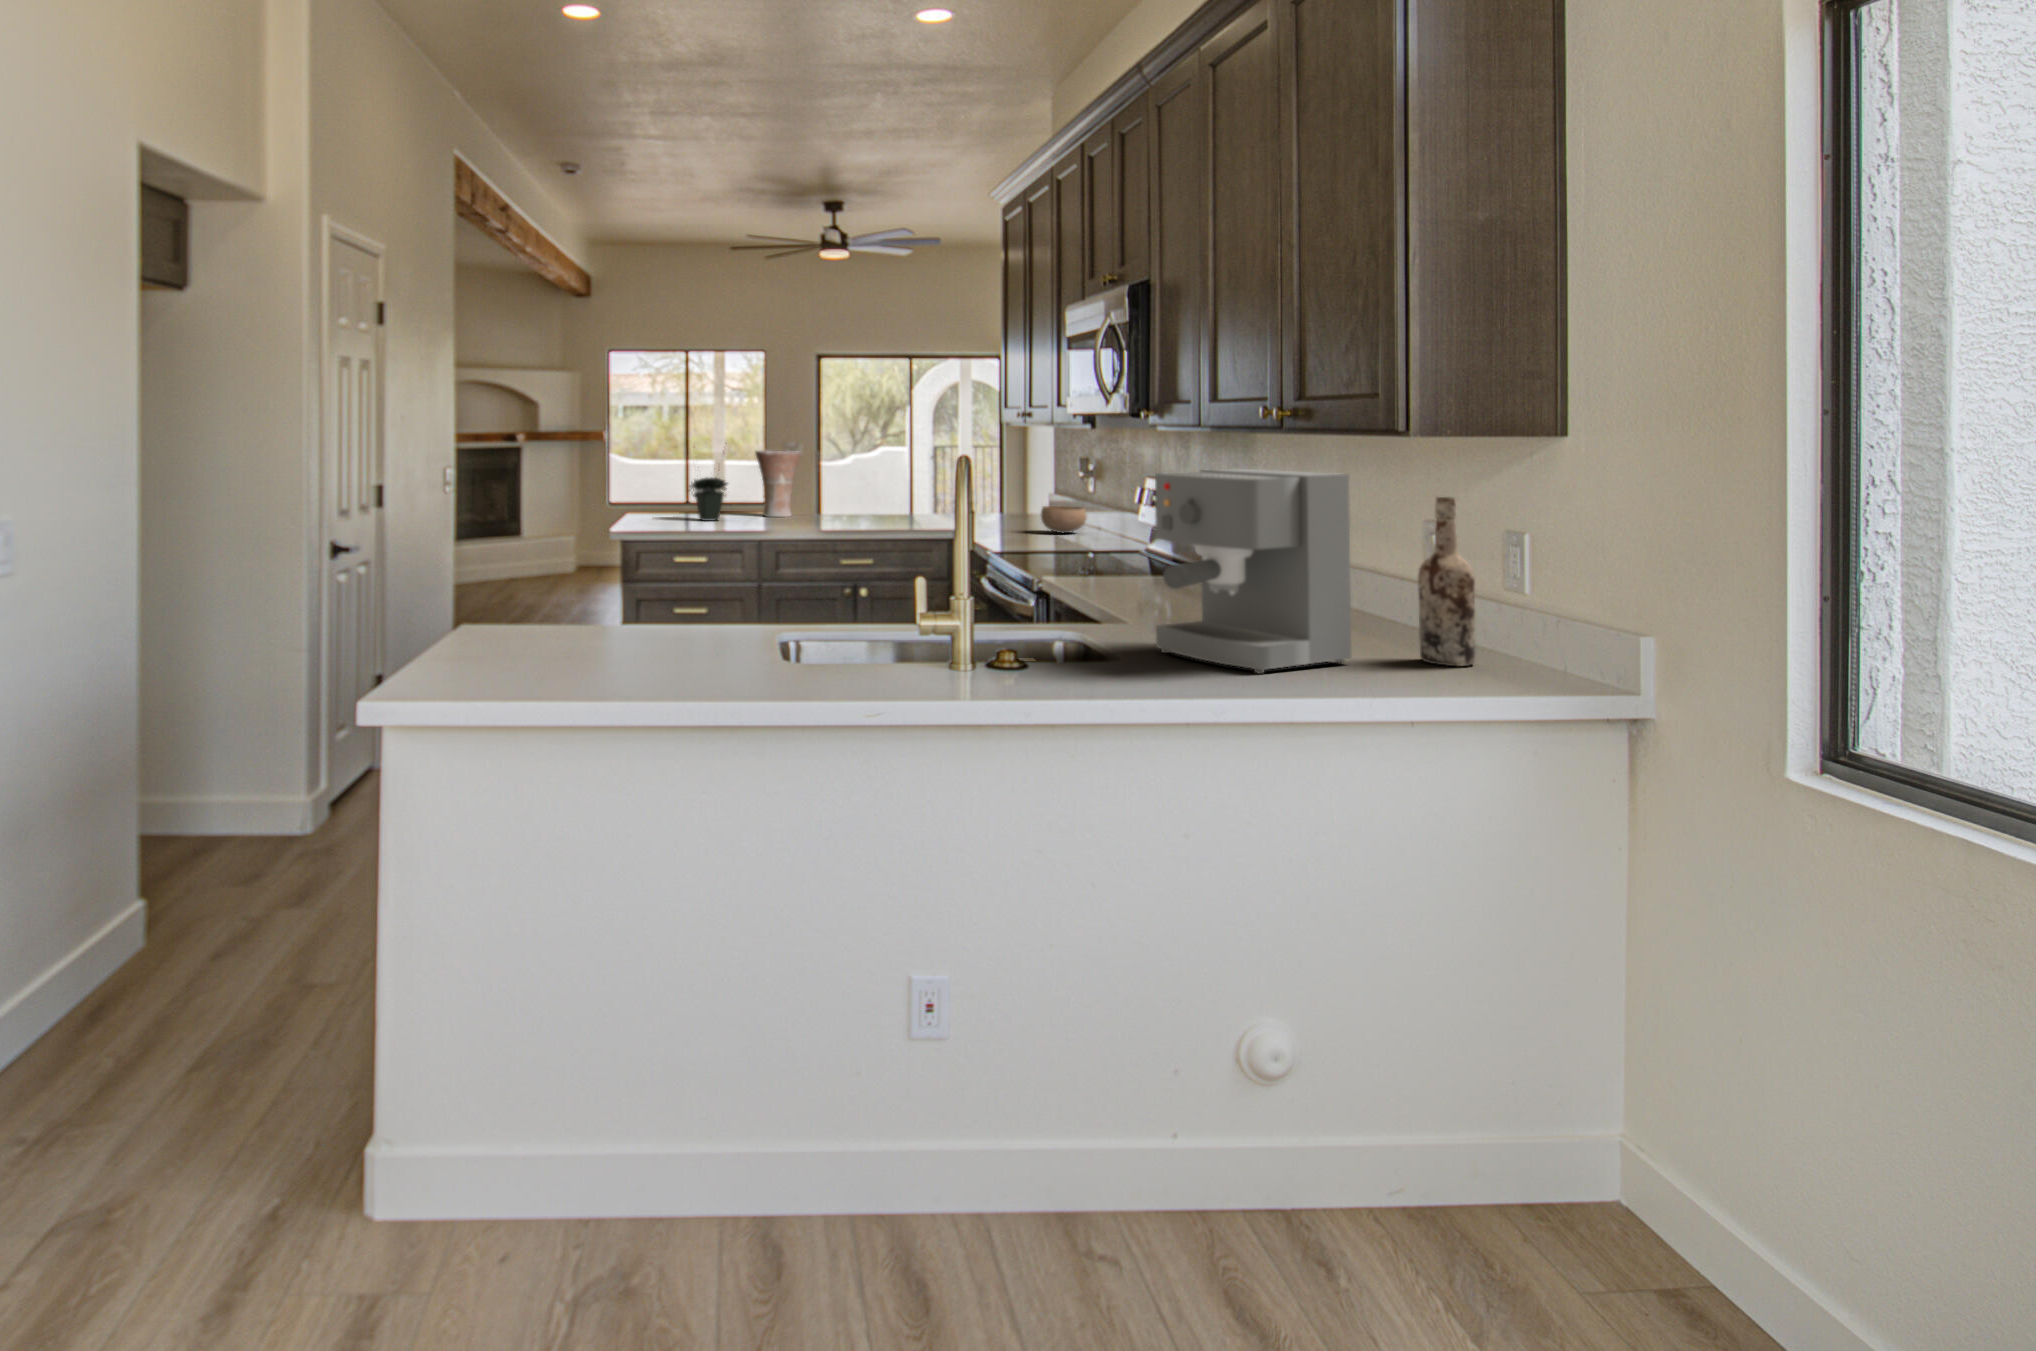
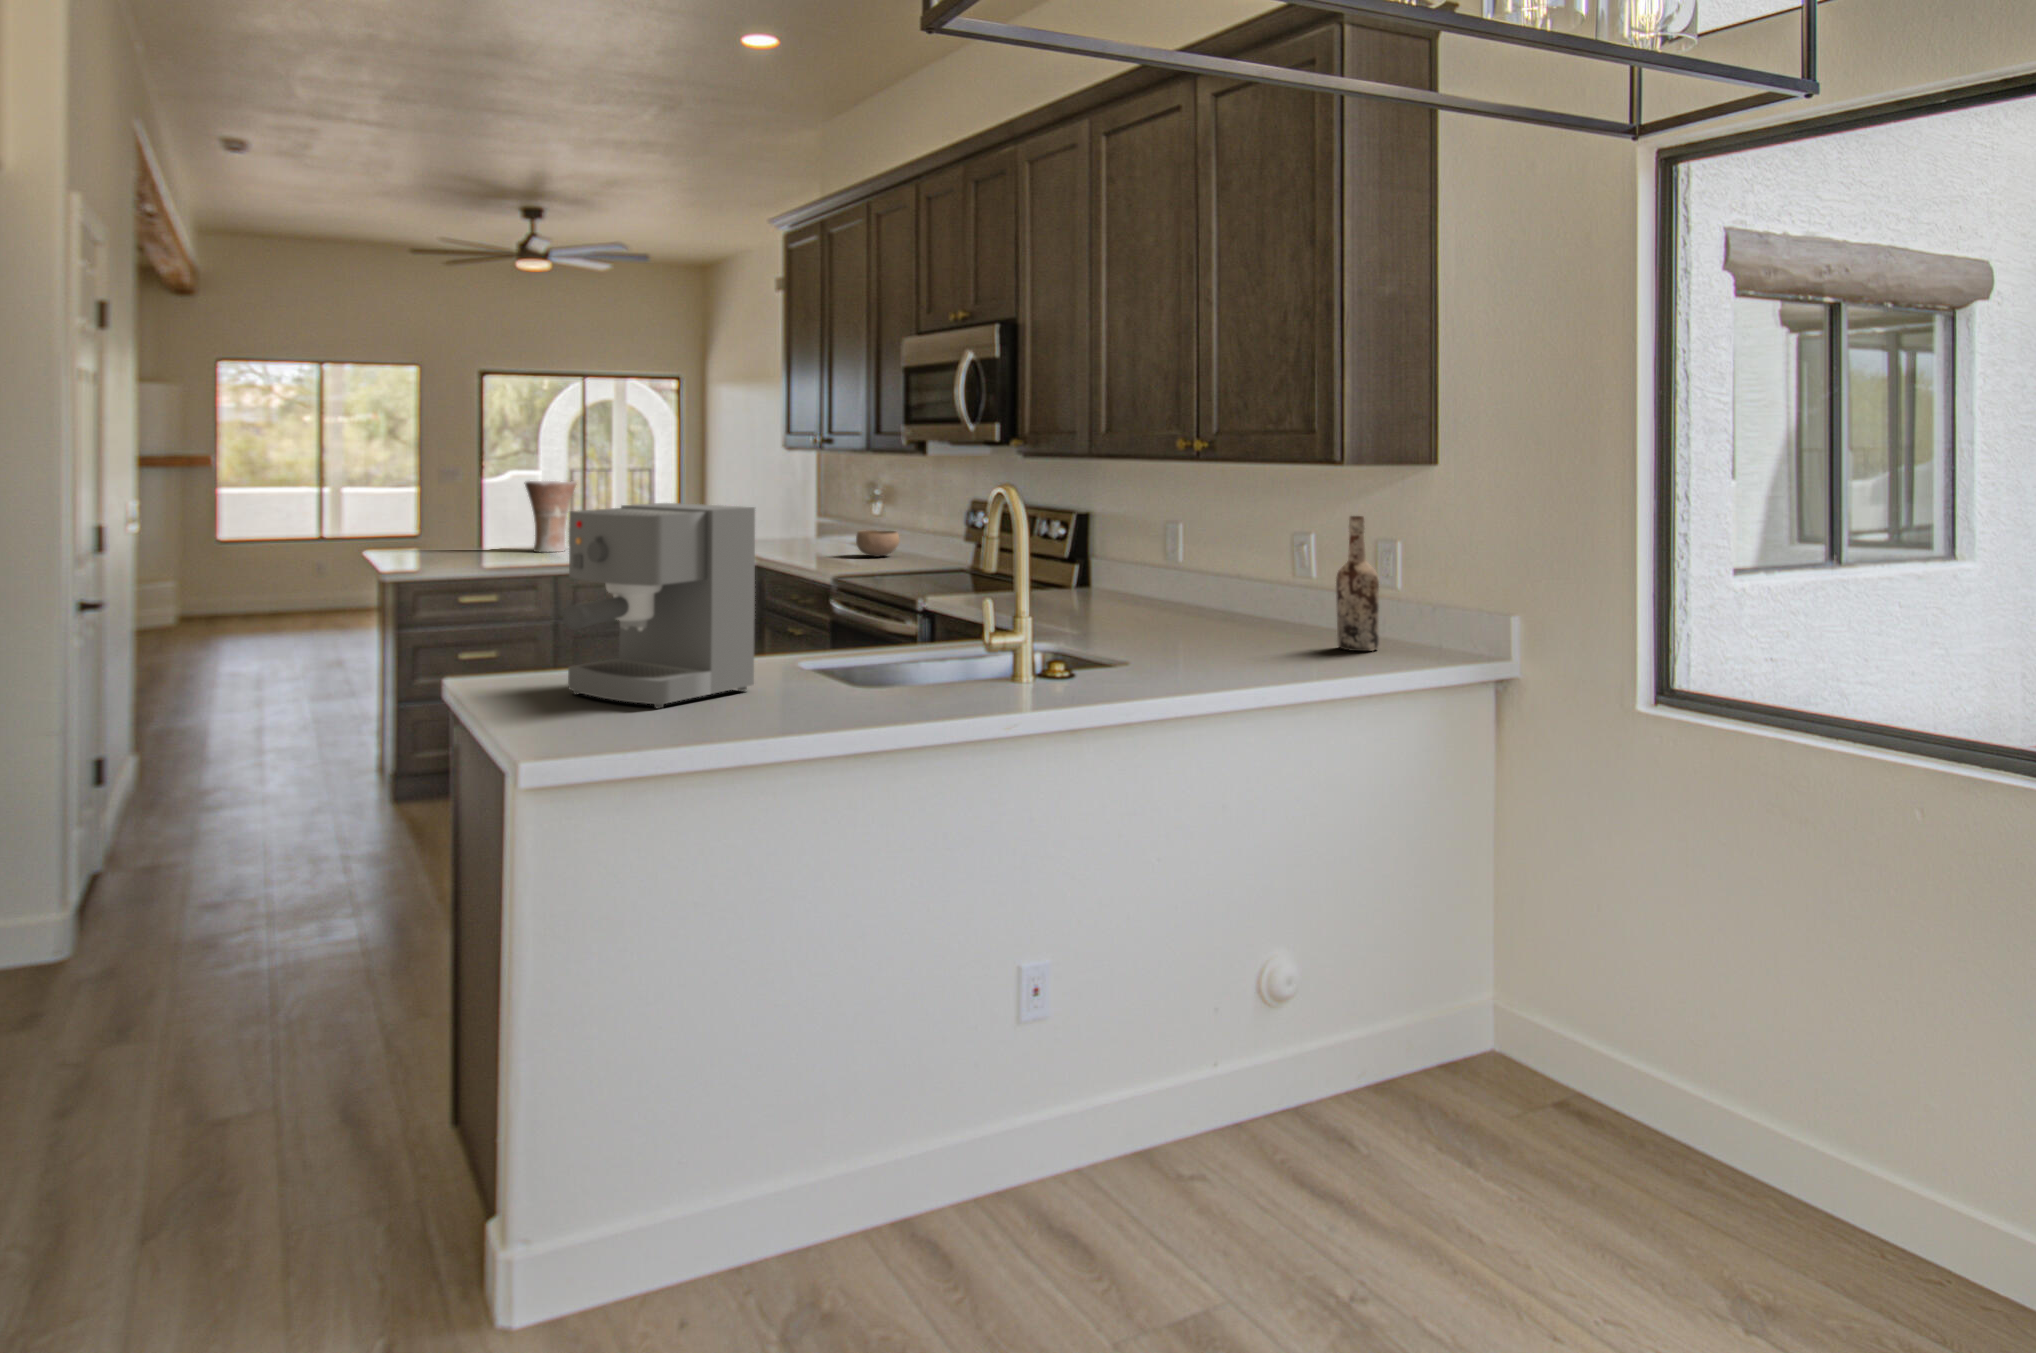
potted plant: present [690,443,727,521] -> none [456,472,506,560]
coffee maker: present [1155,469,1352,674] -> present [563,503,755,708]

